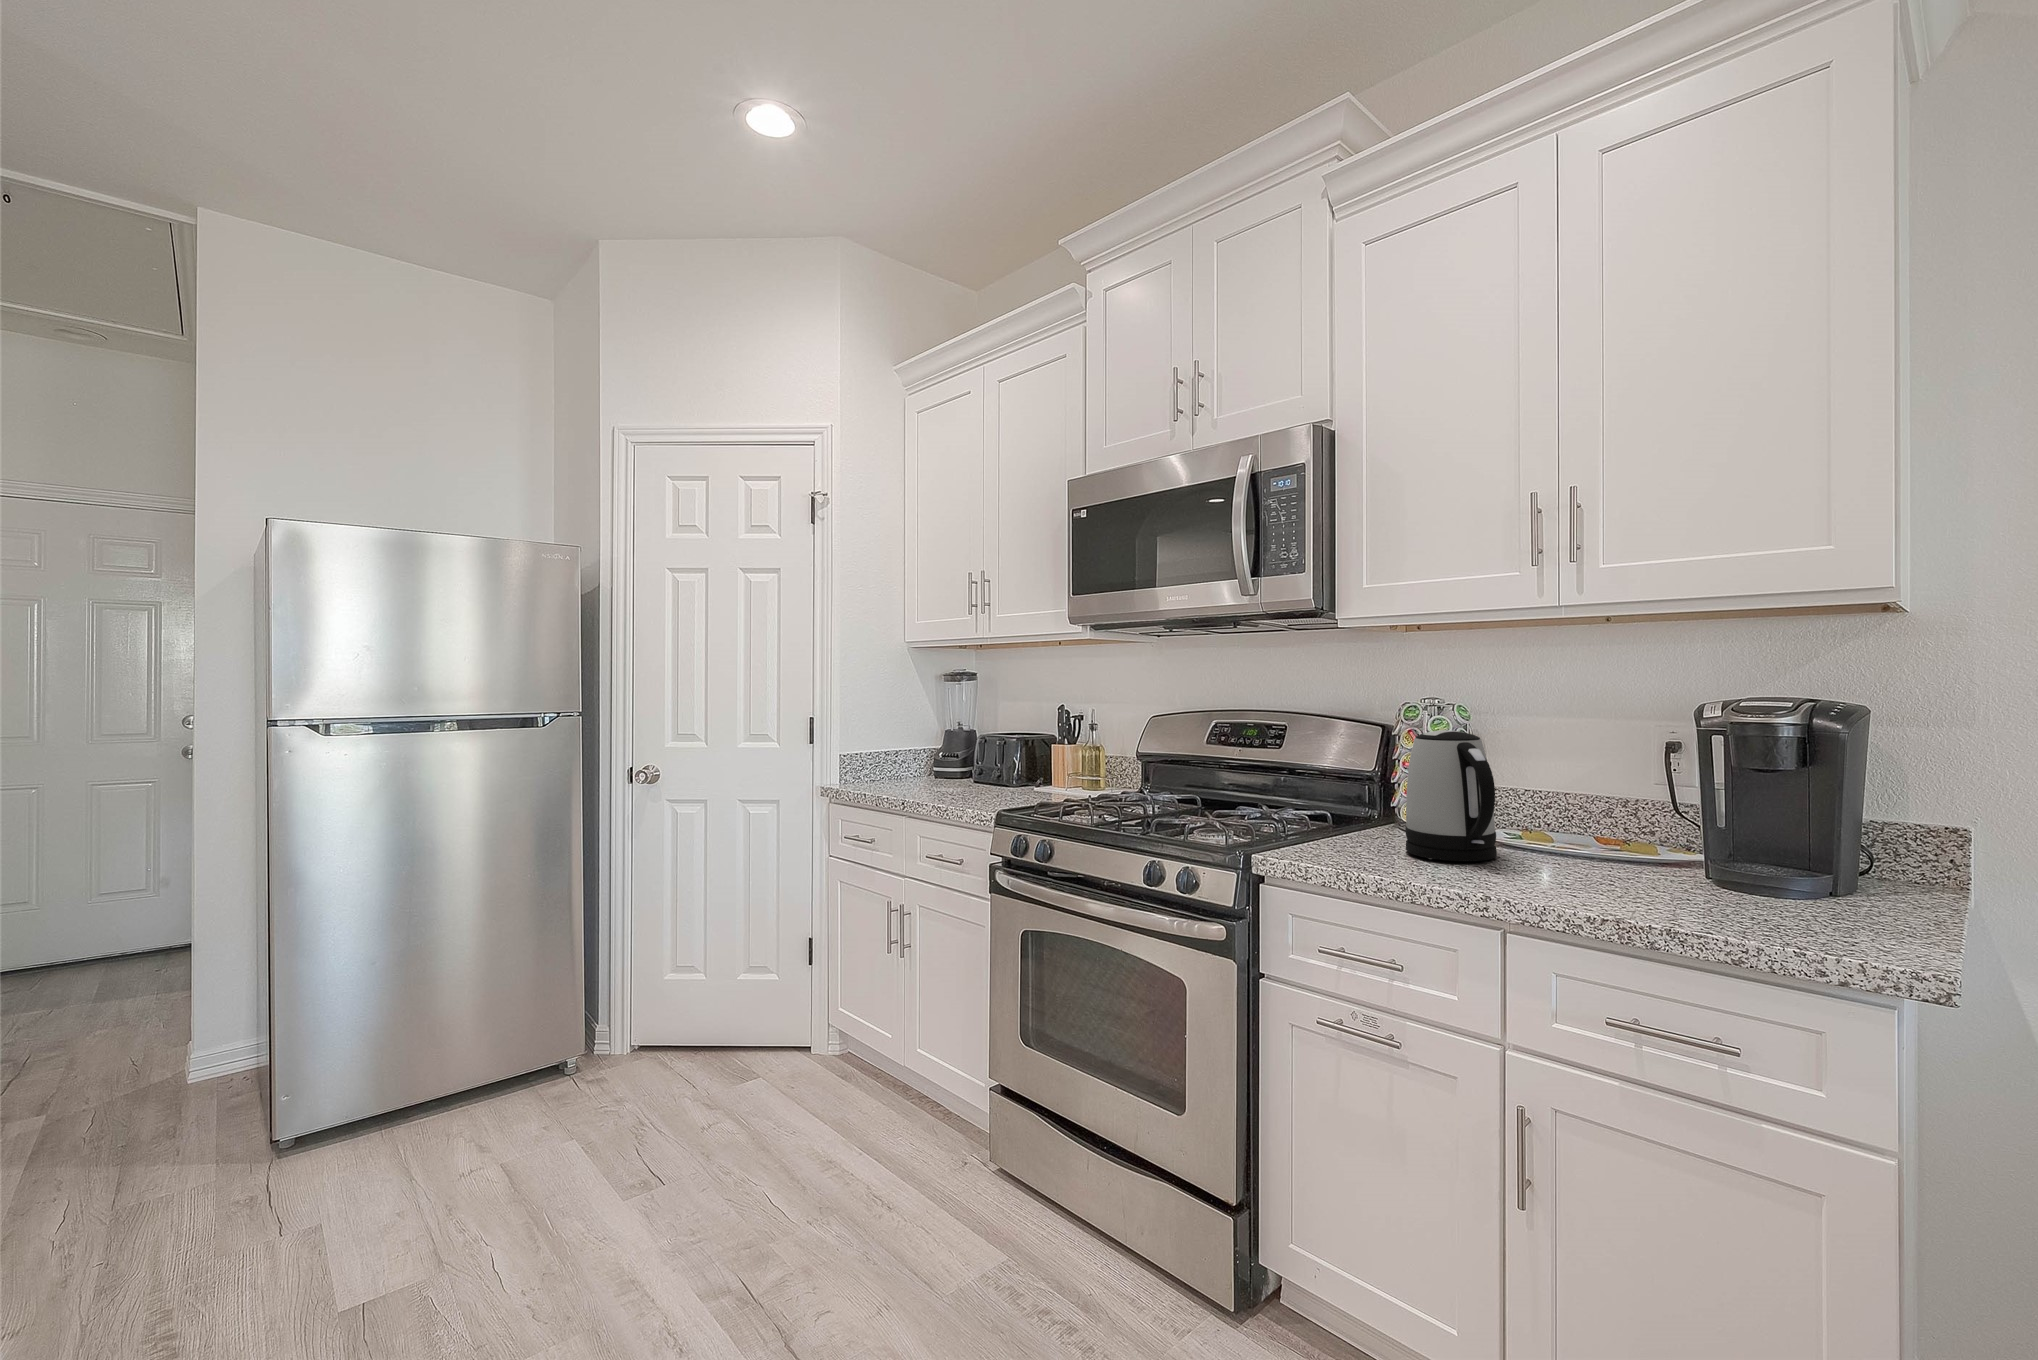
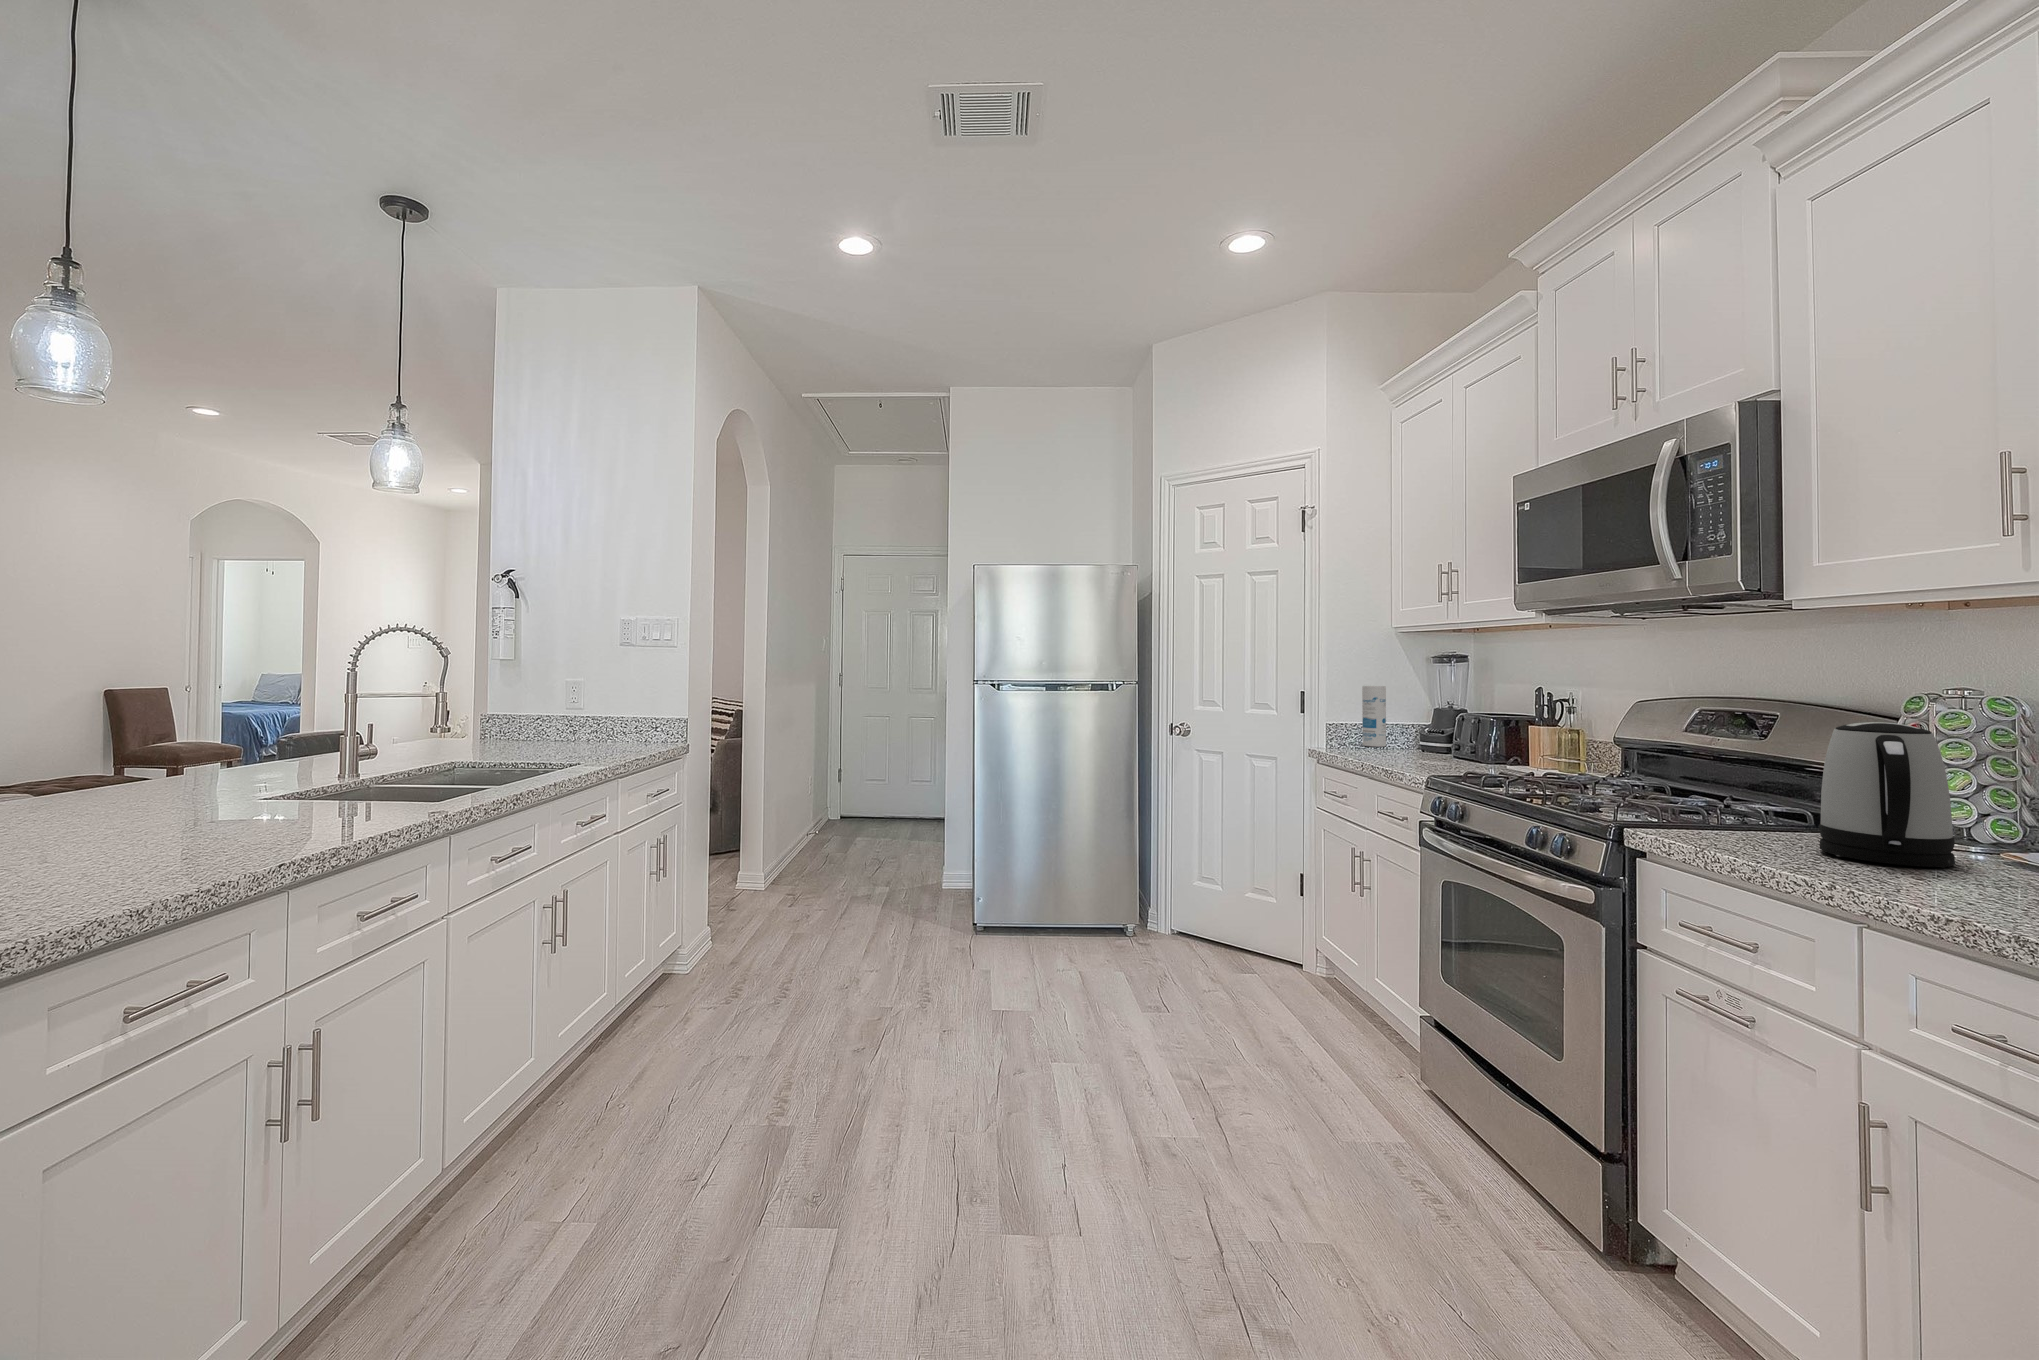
canister: none [877,707,902,776] -> present [1362,686,1386,747]

